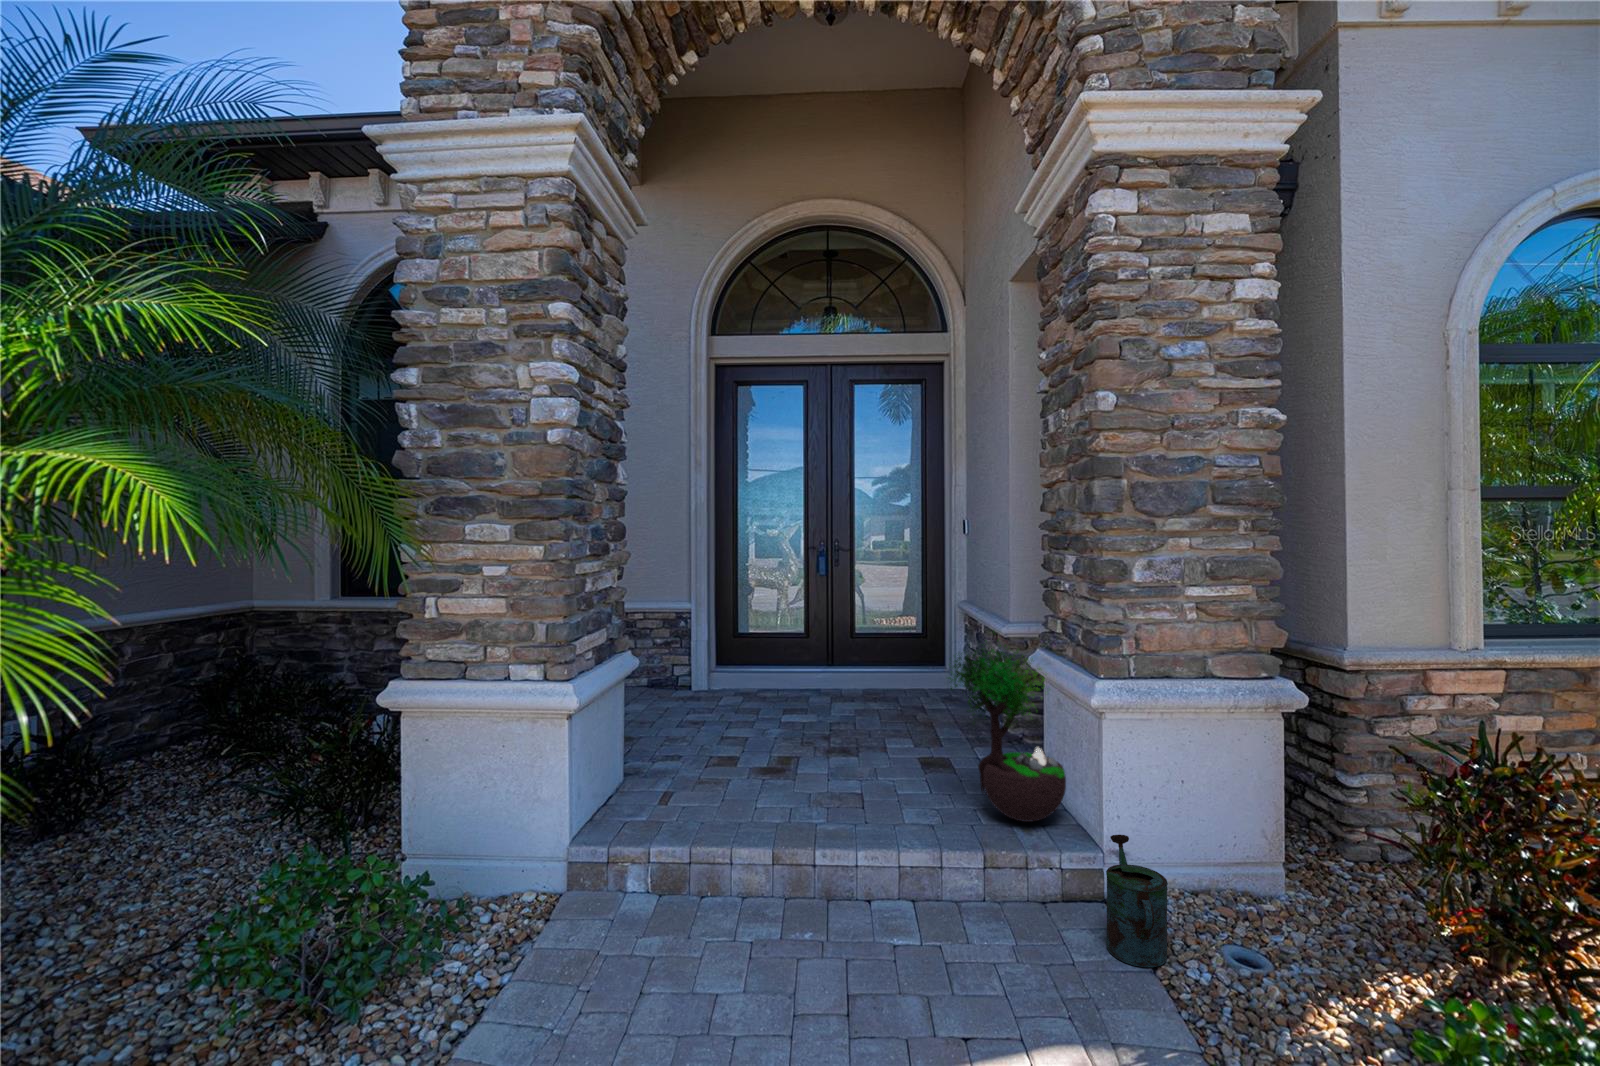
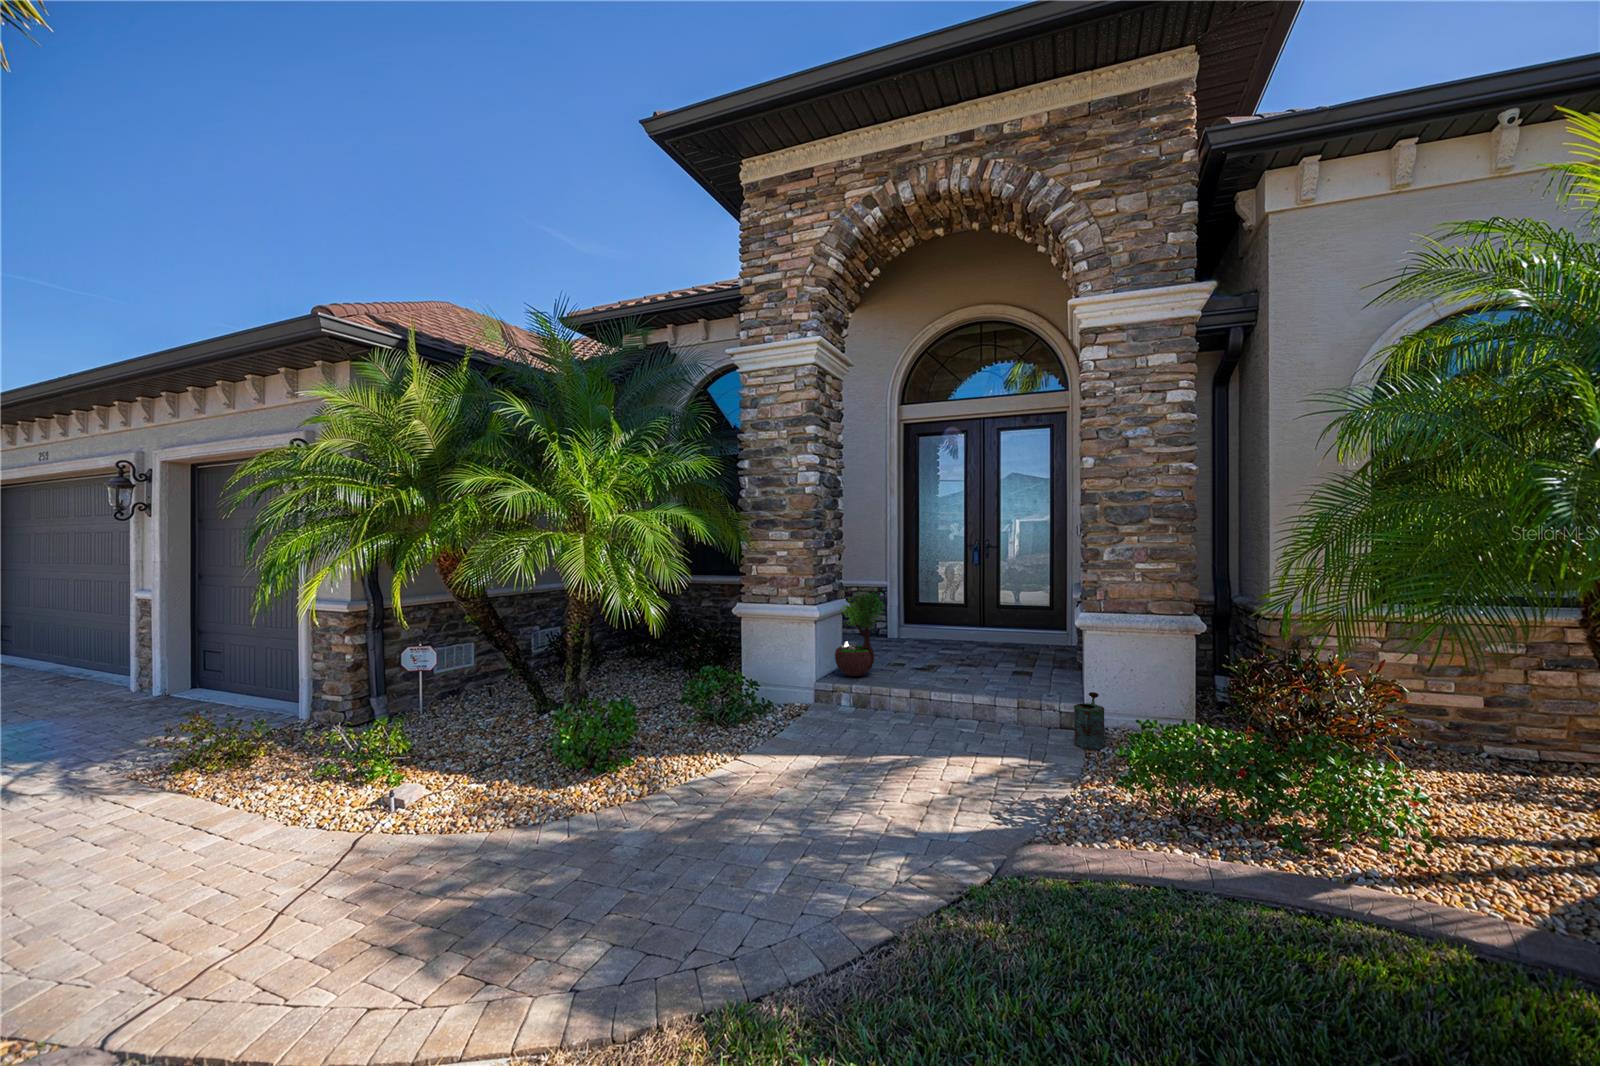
potted tree: present [948,639,1066,822] -> present [835,589,884,676]

